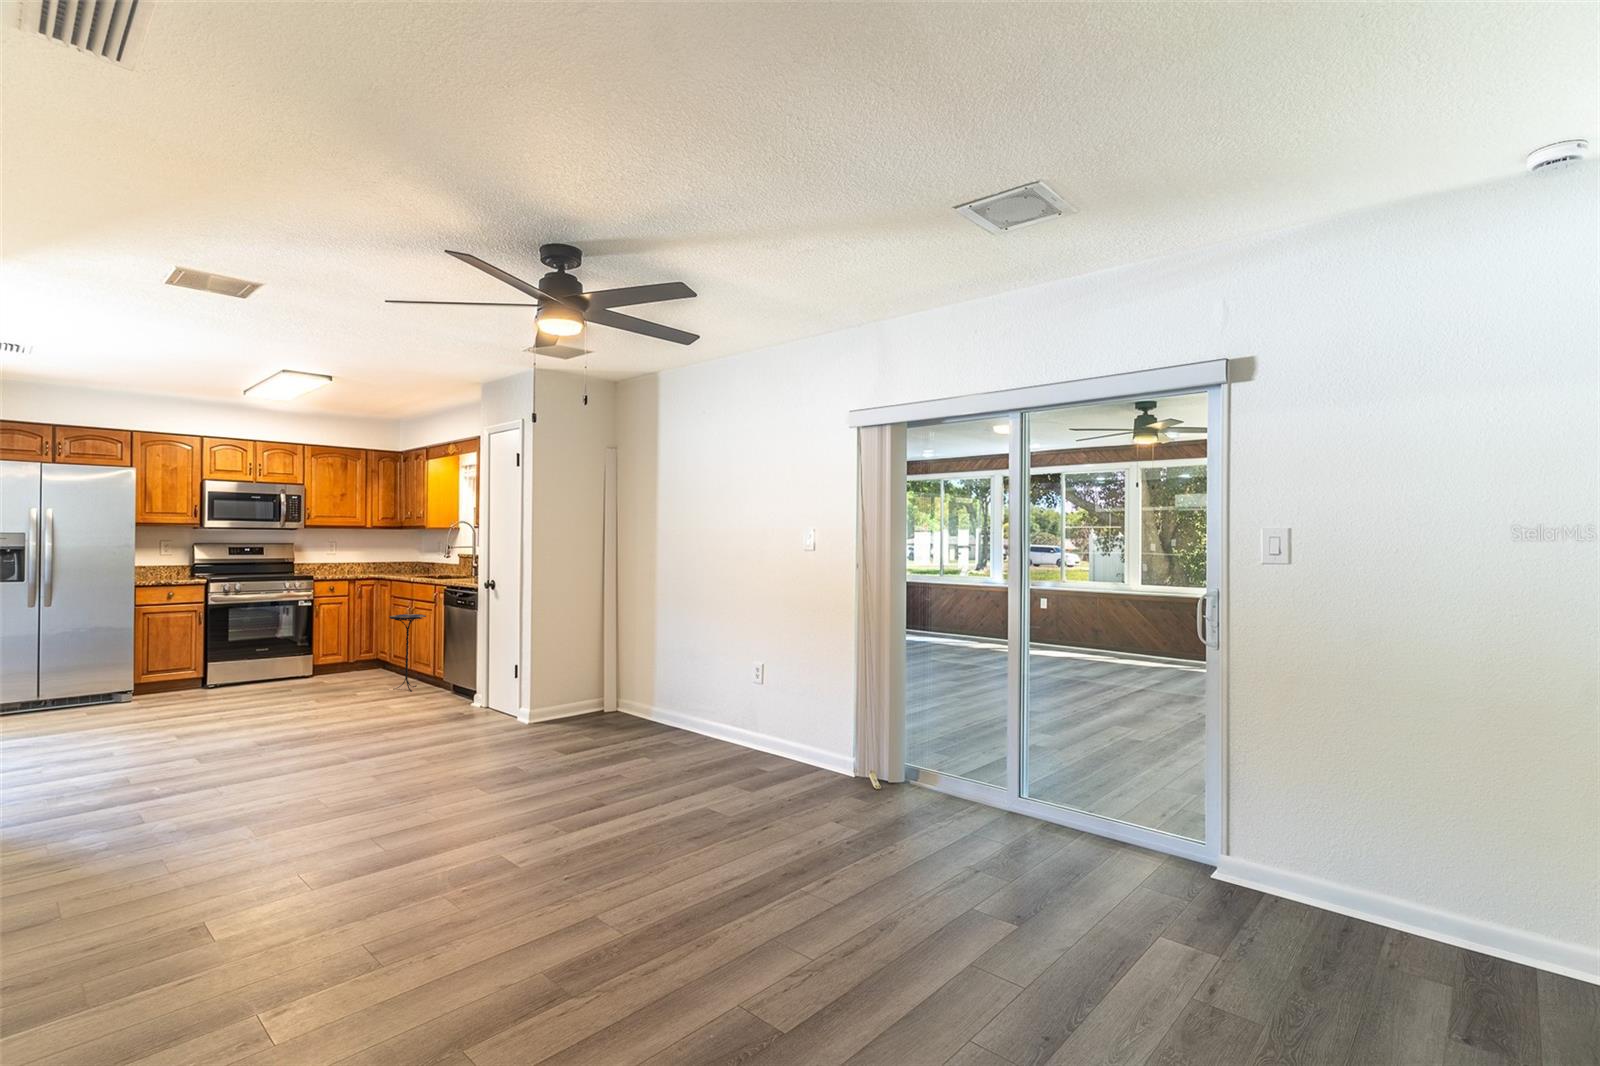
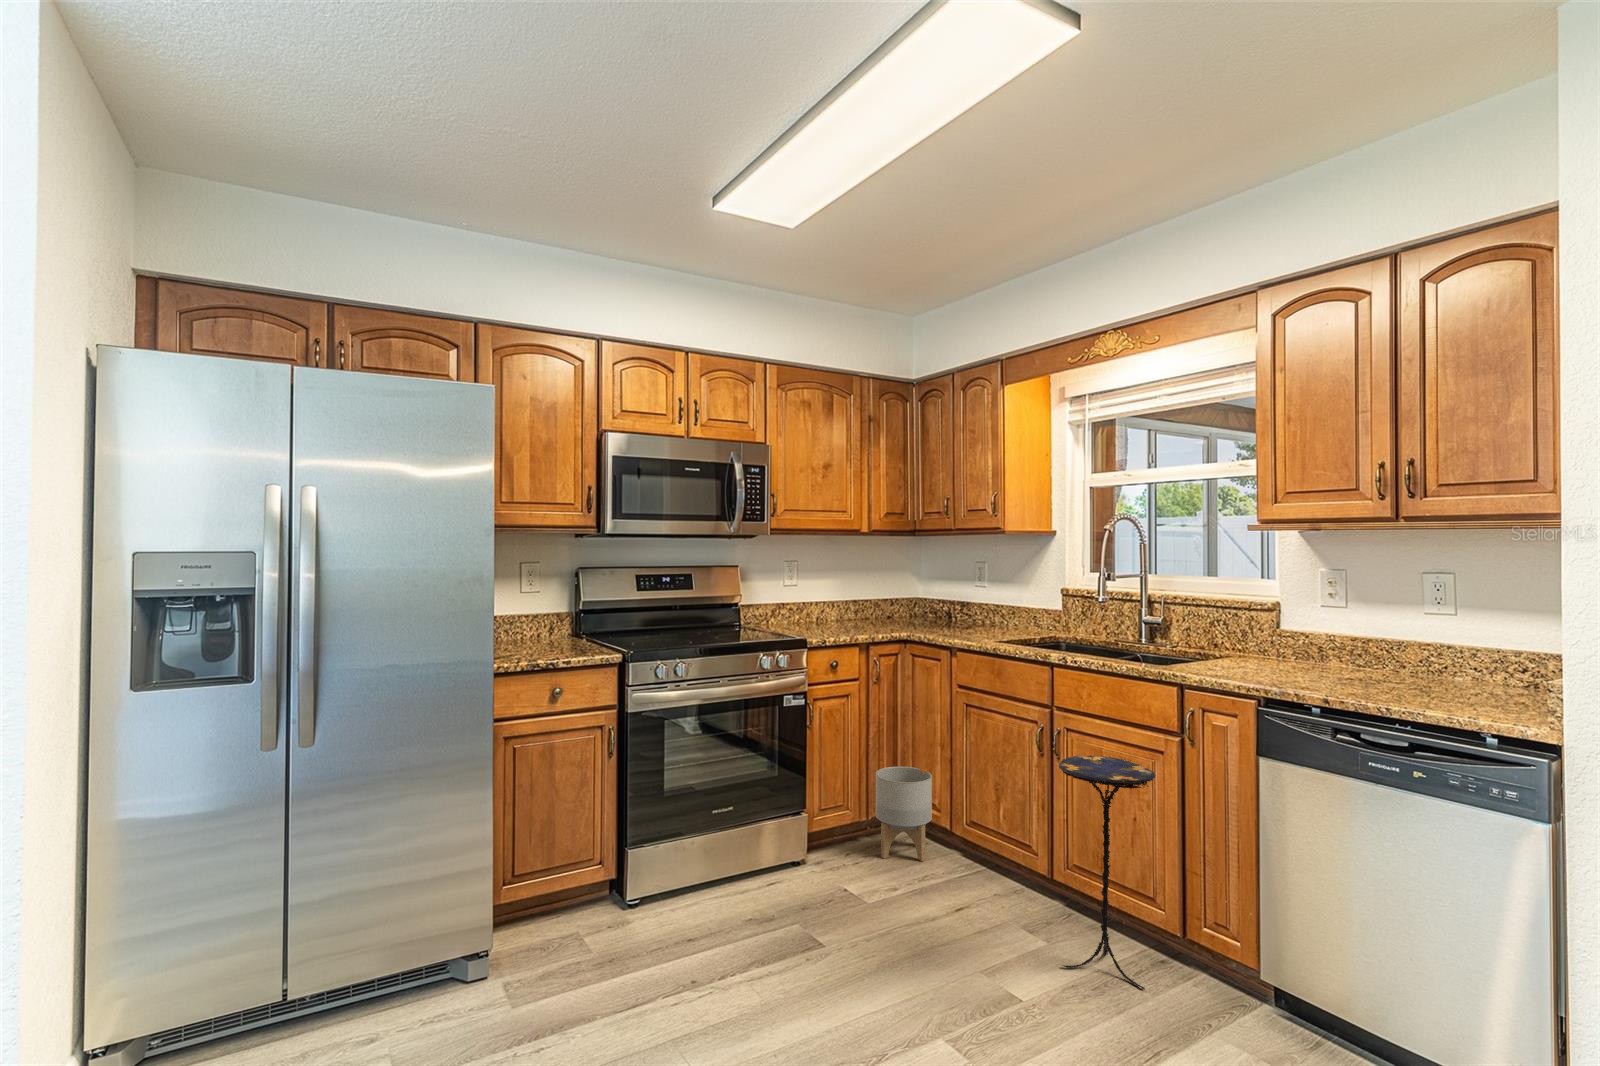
planter: none [354,637,383,675] -> present [876,767,932,861]

